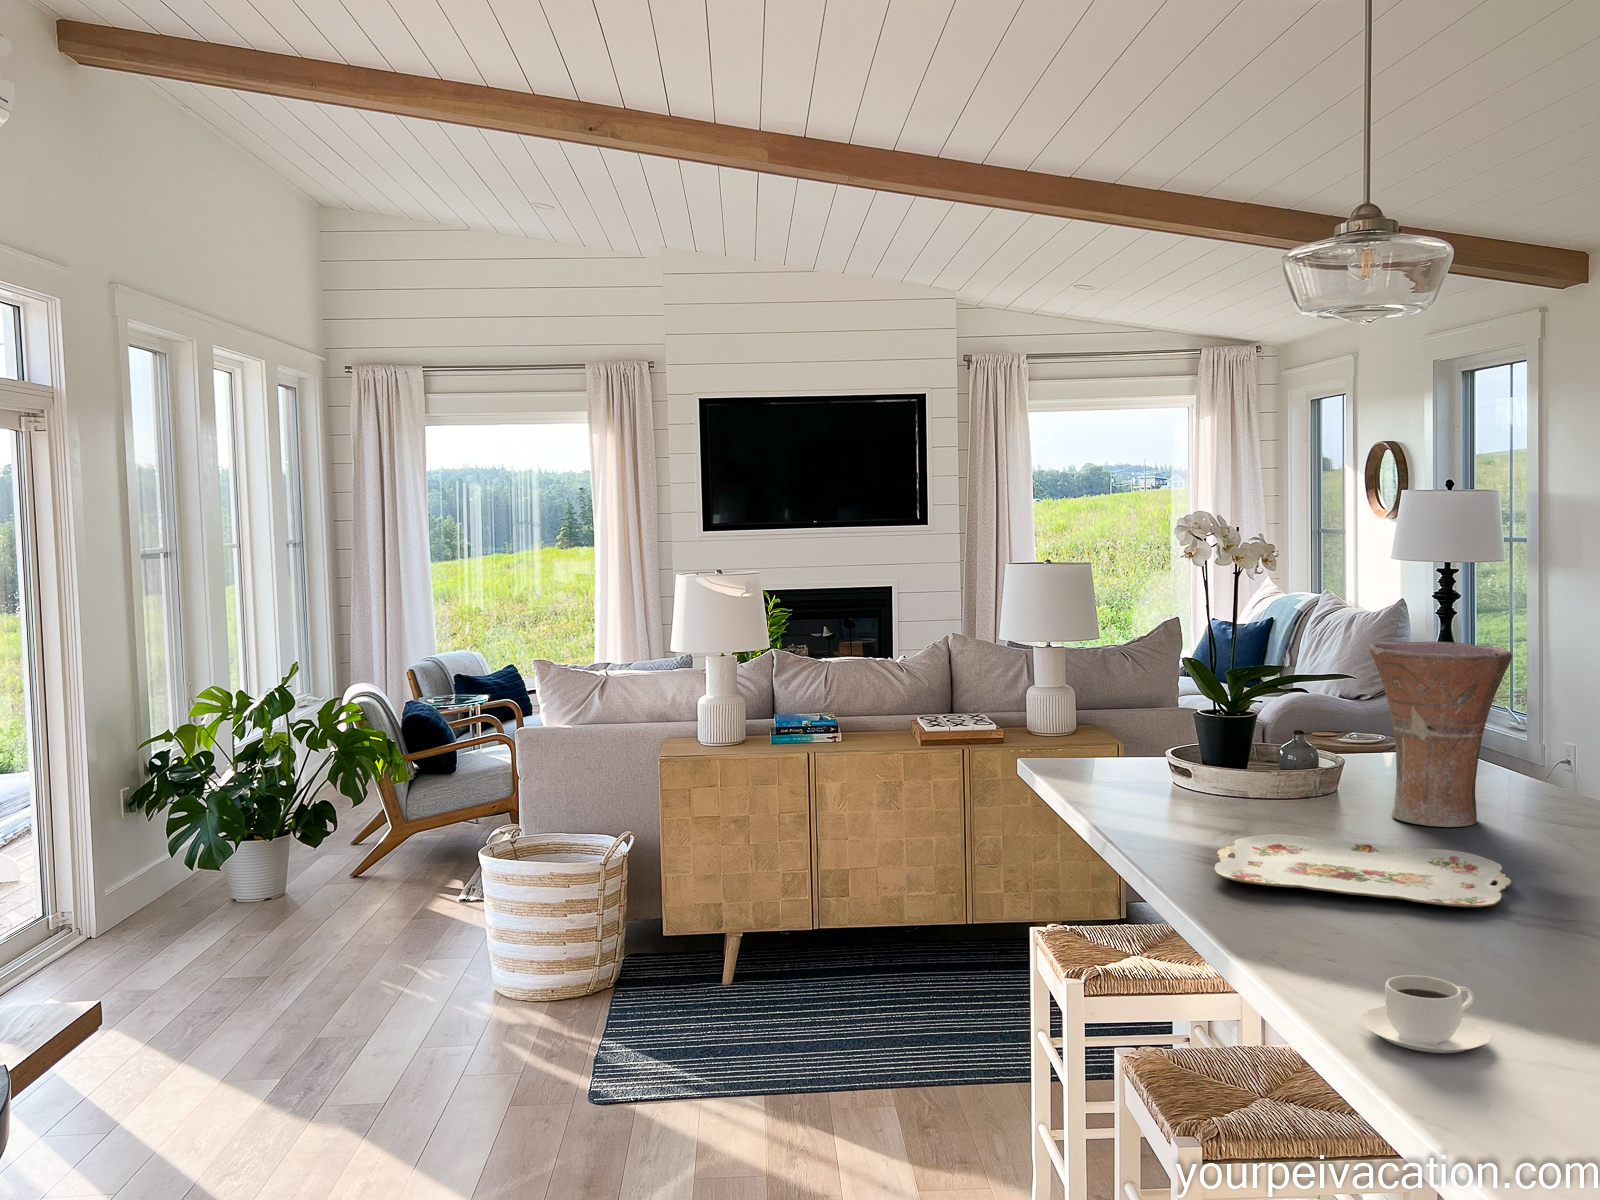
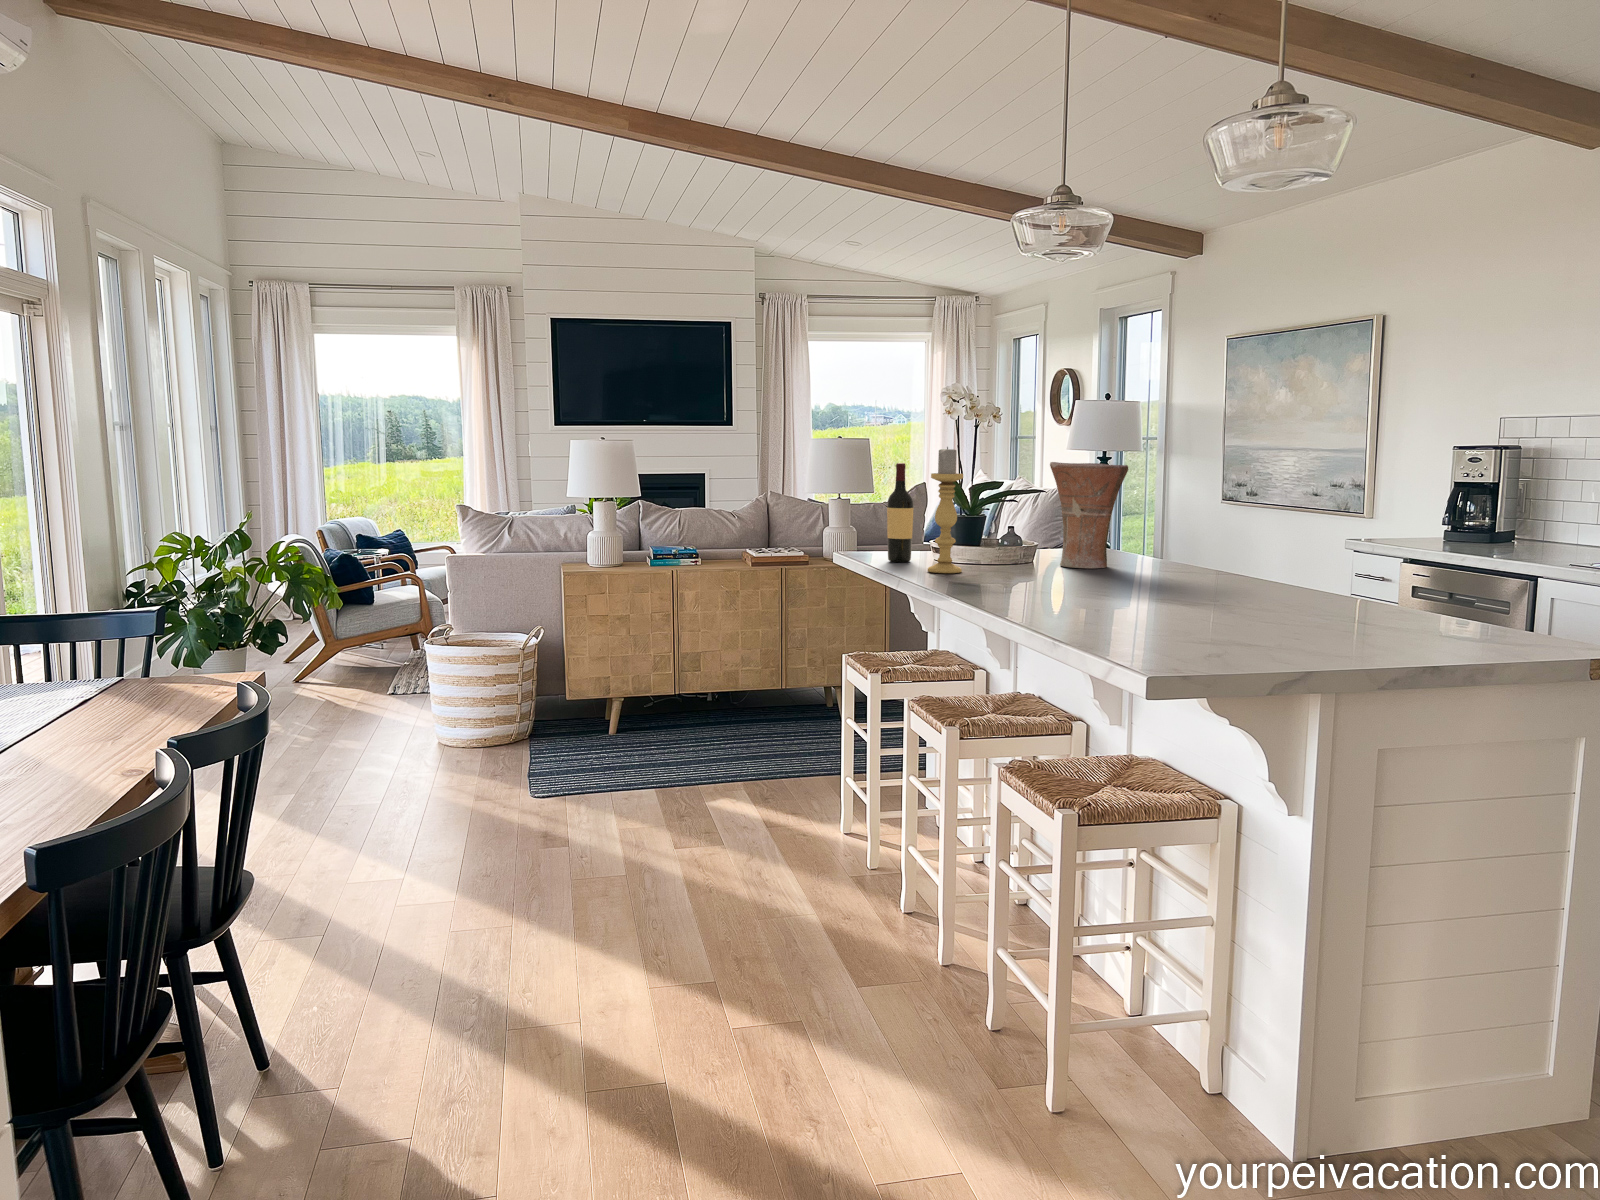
candle holder: none [1160,625,1218,836] -> present [928,447,963,573]
wine bottle: none [1098,639,1140,797] -> present [887,463,914,562]
serving tray: present [1214,834,1511,907] -> none [962,569,1120,590]
coffee cup: present [1361,975,1490,1053] -> none [1040,593,1100,624]

